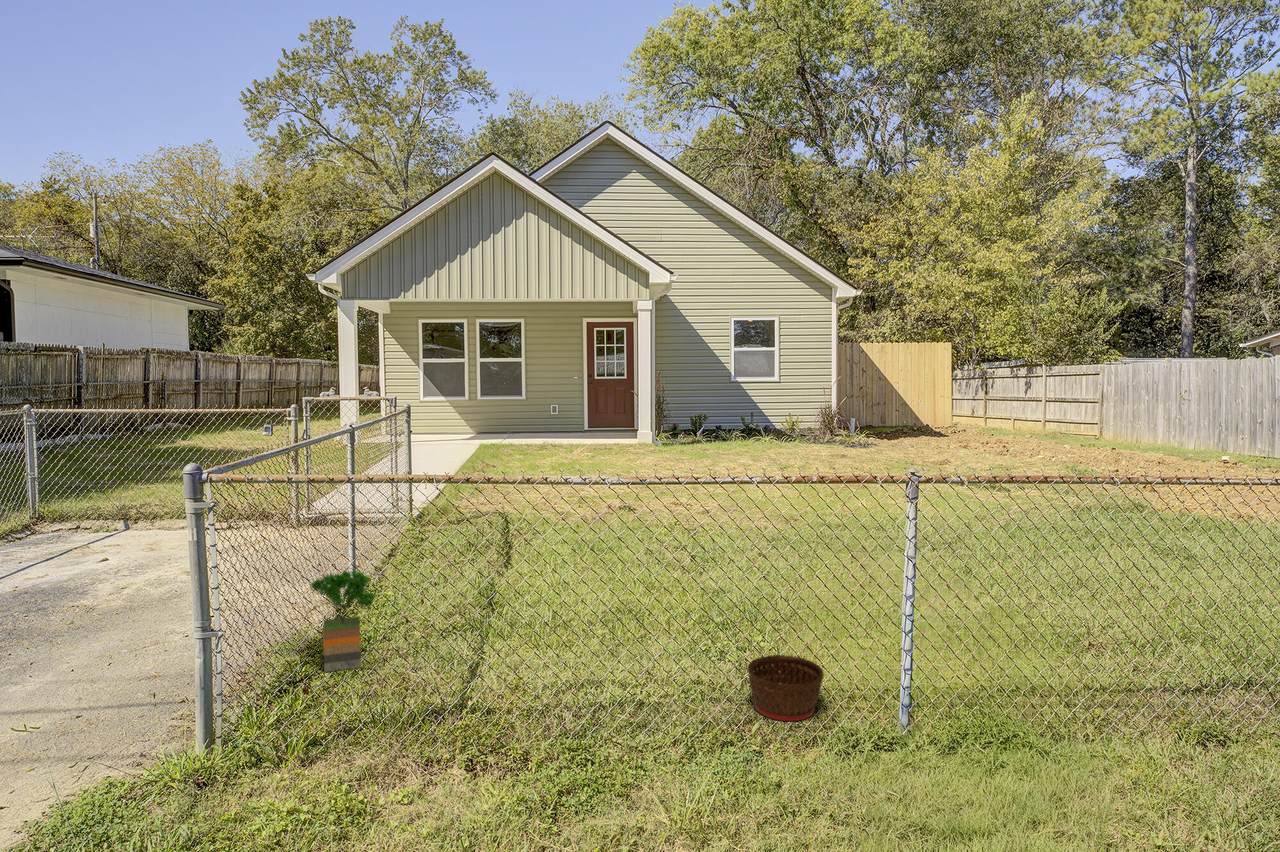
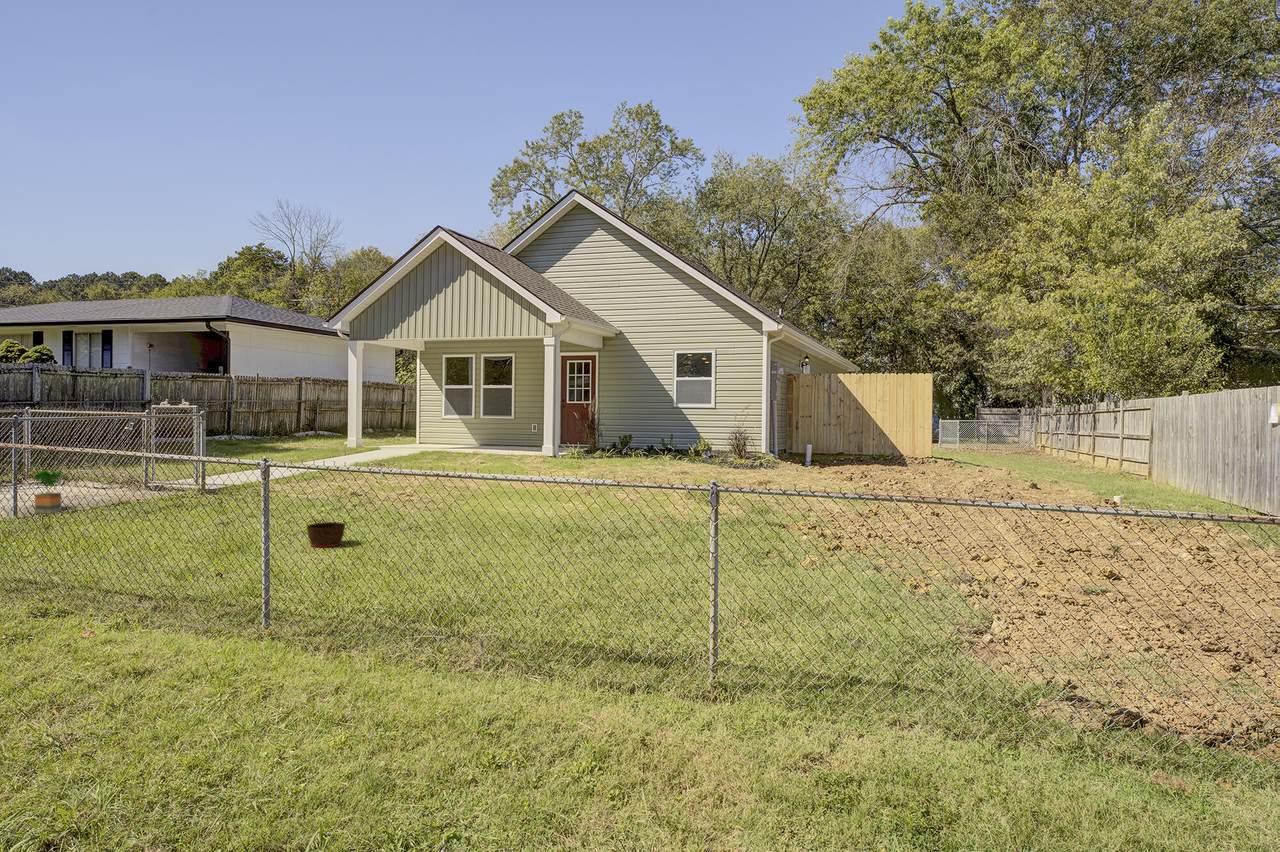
basket: present [748,655,824,721] -> present [306,522,345,547]

